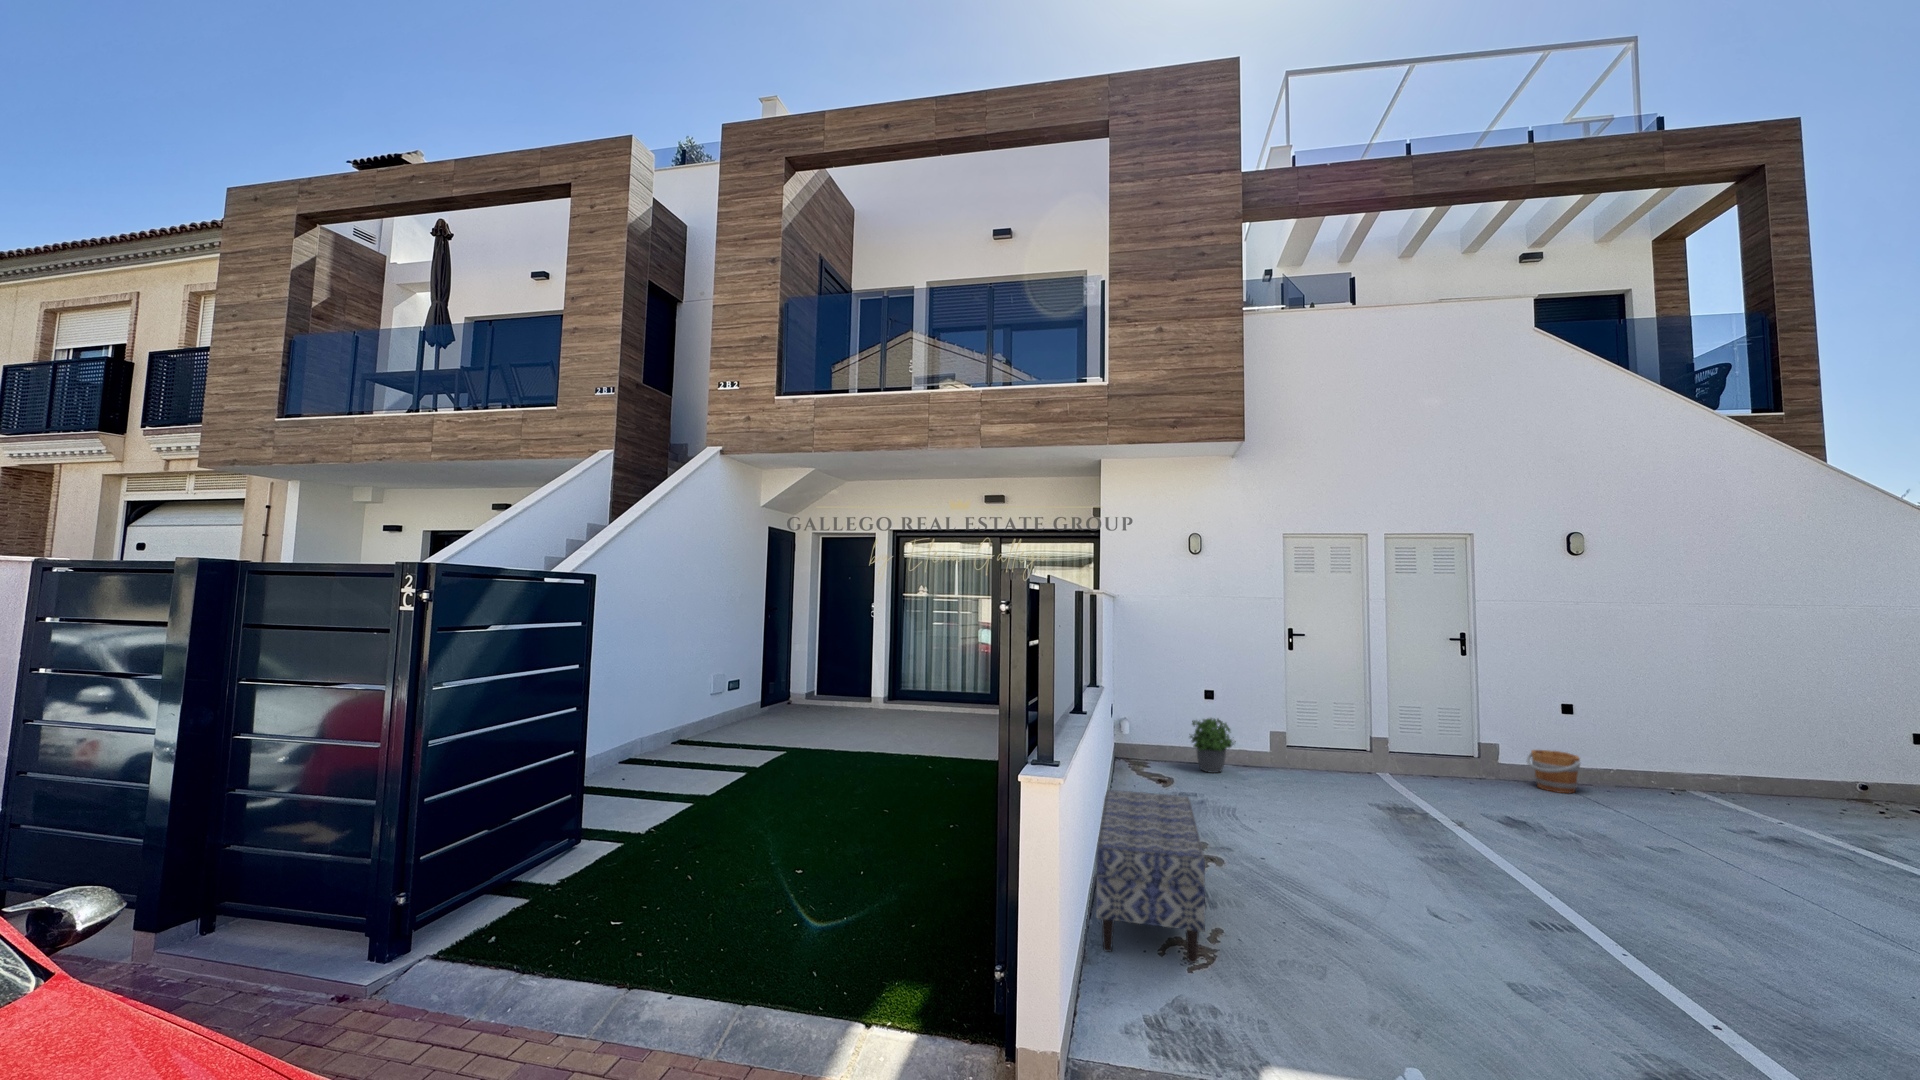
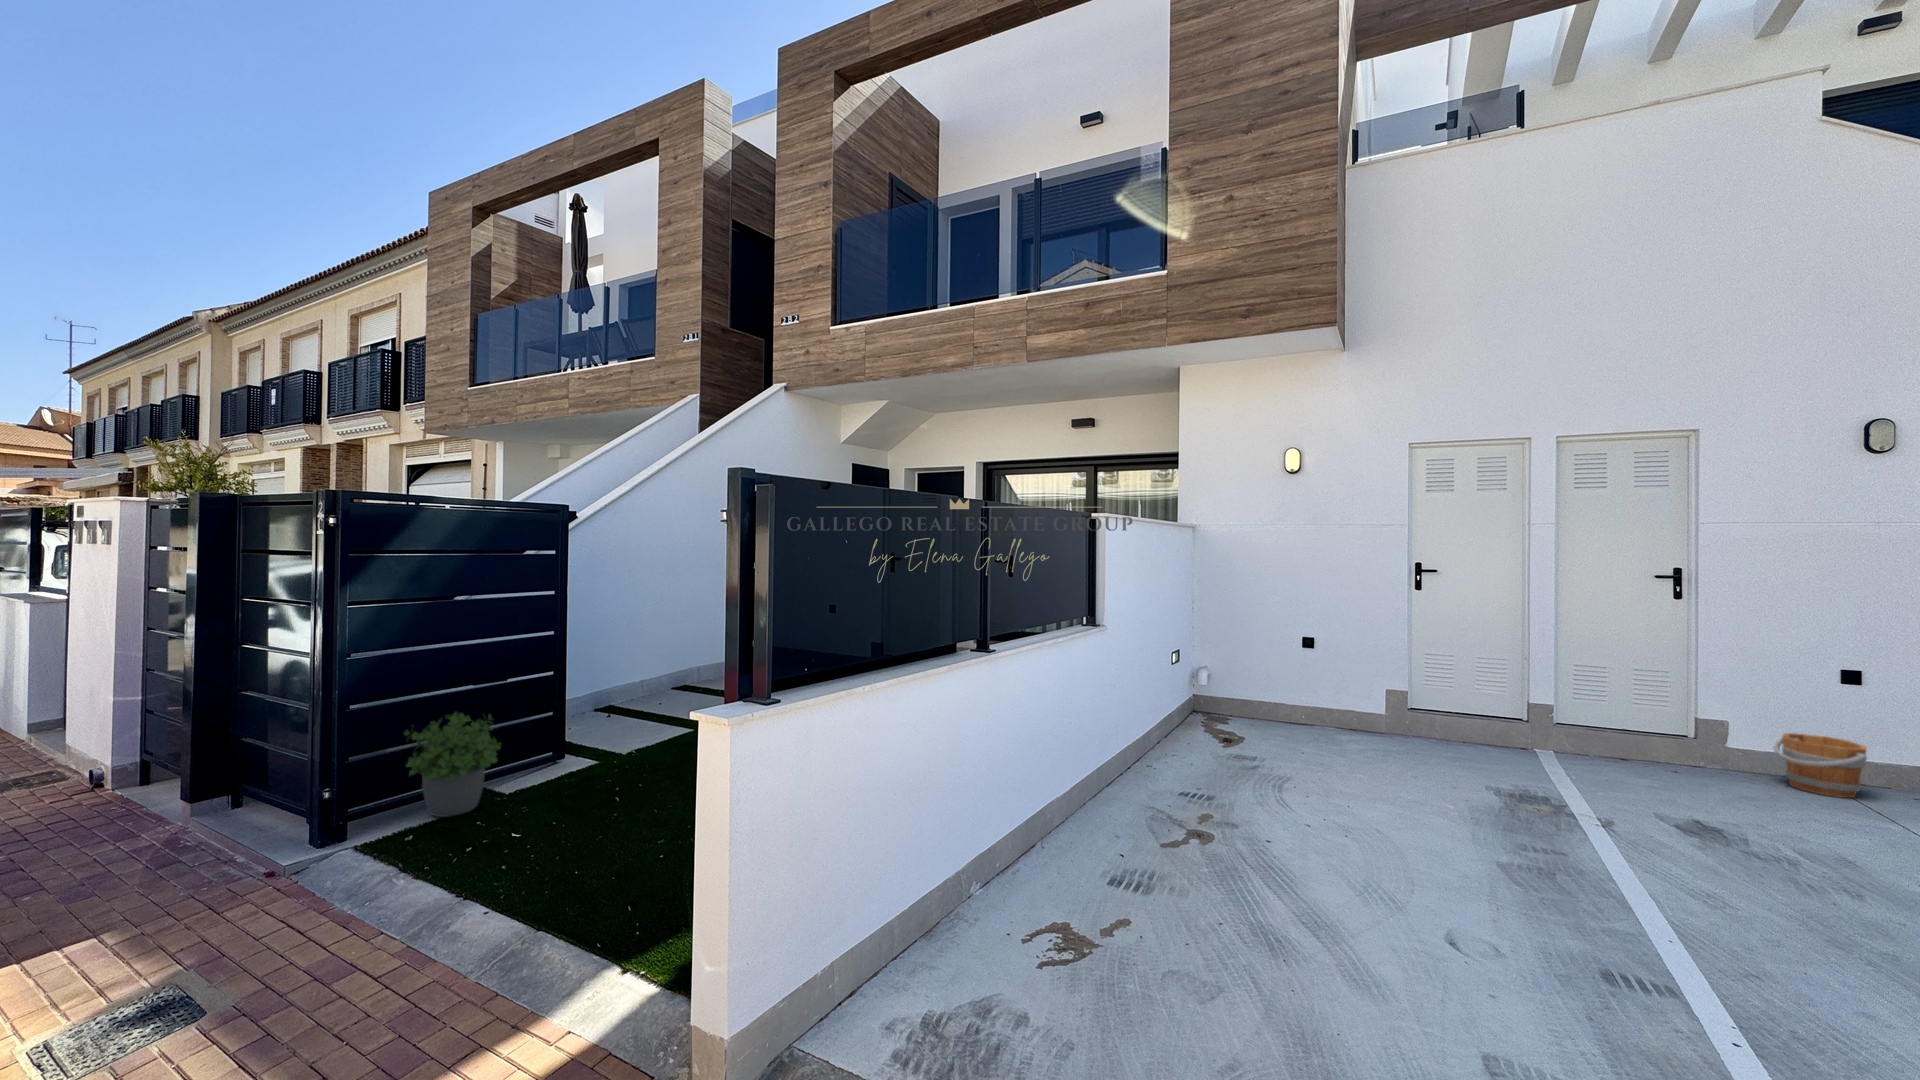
potted plant: present [1190,718,1236,773] -> present [404,712,501,817]
bench: present [1096,790,1205,963] -> none [968,739,1160,960]

